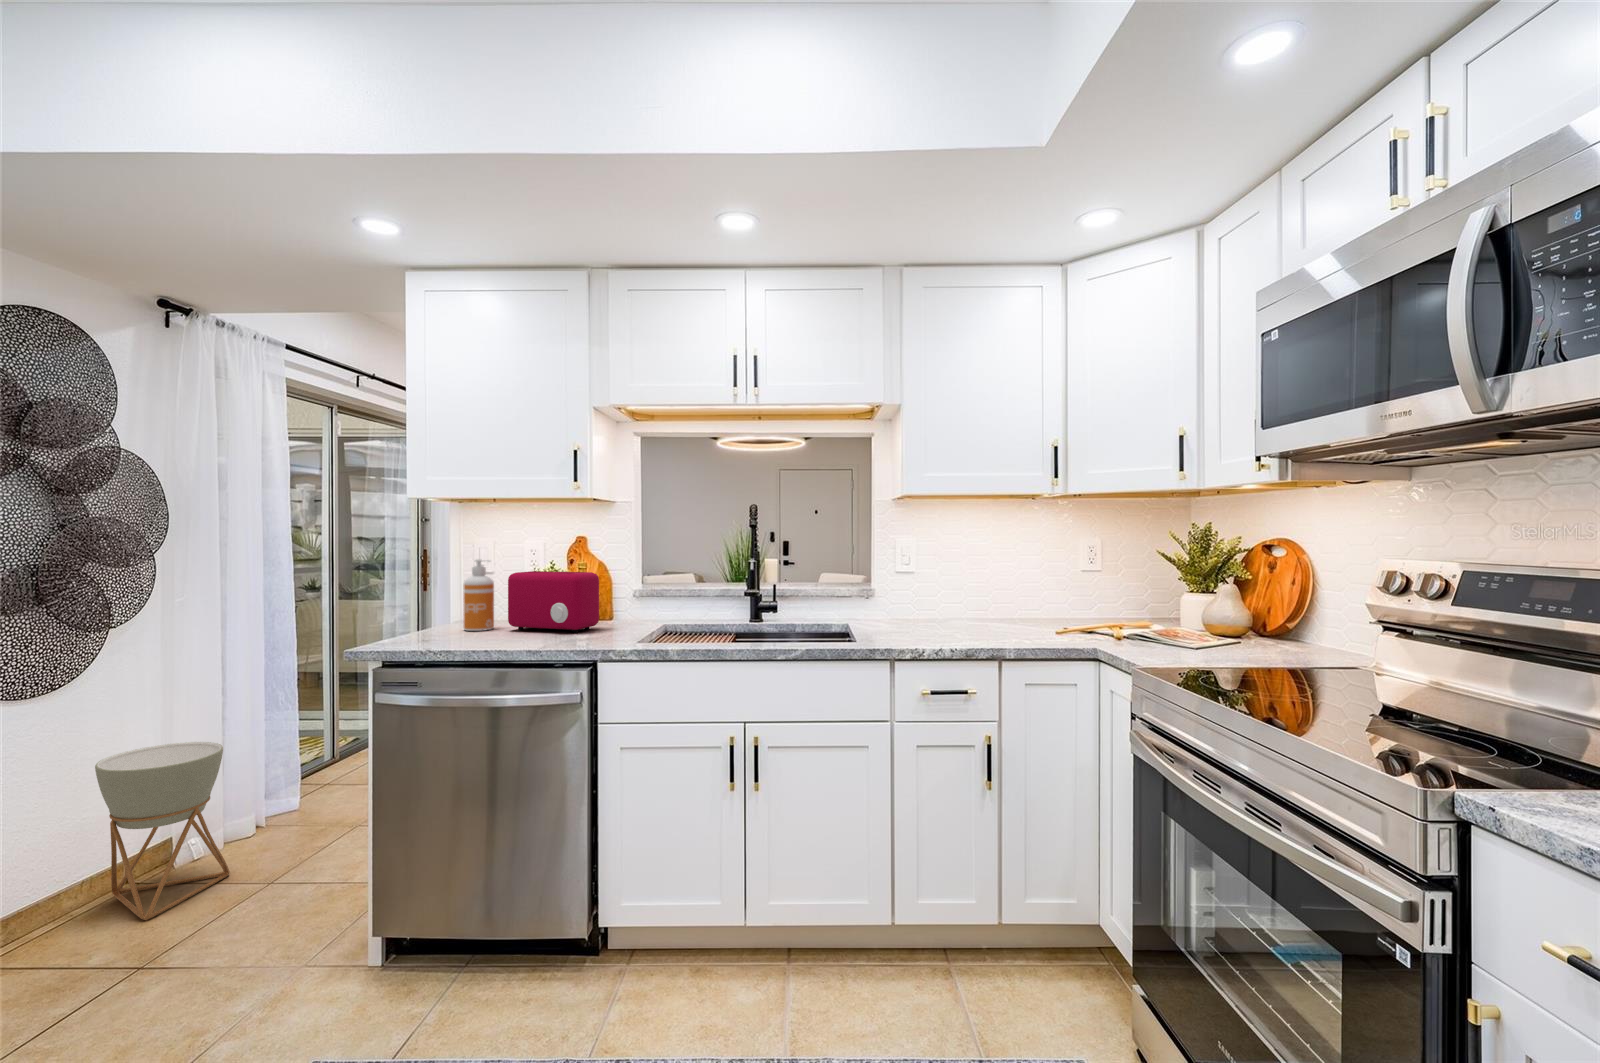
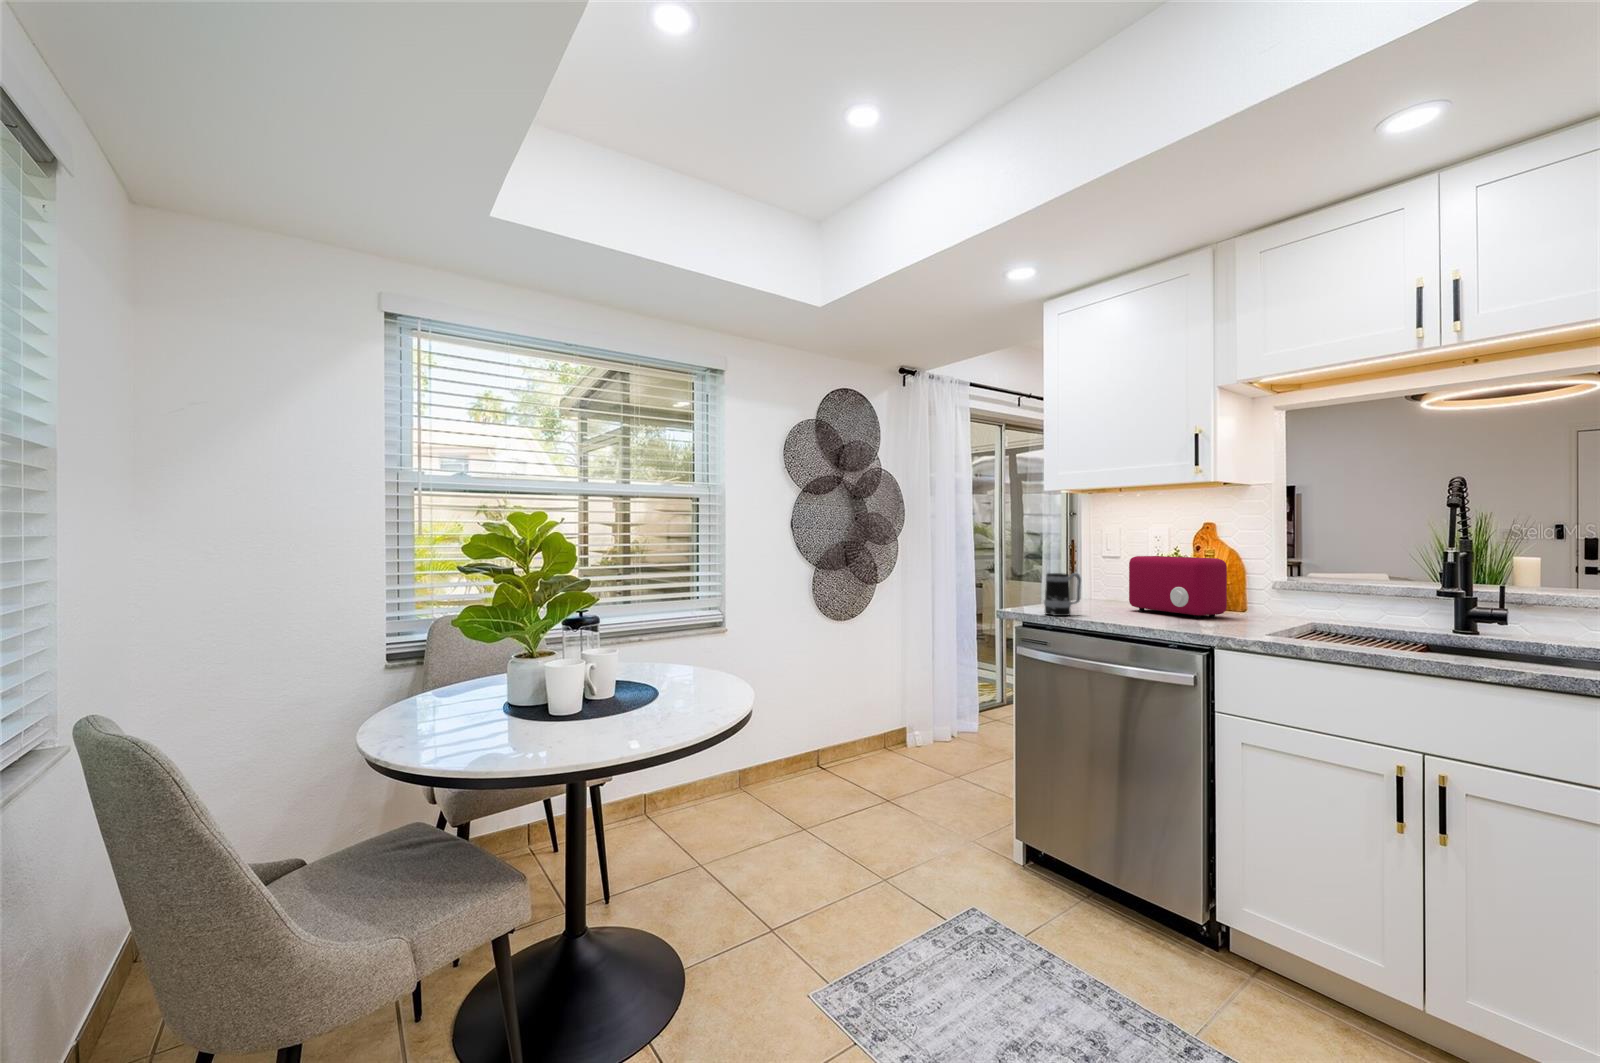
soap dispenser: present [464,559,494,631] -> none [1089,544,1117,608]
mug: none [419,595,462,647] -> present [1044,573,1081,616]
planter: present [95,742,230,920] -> none [859,665,929,778]

